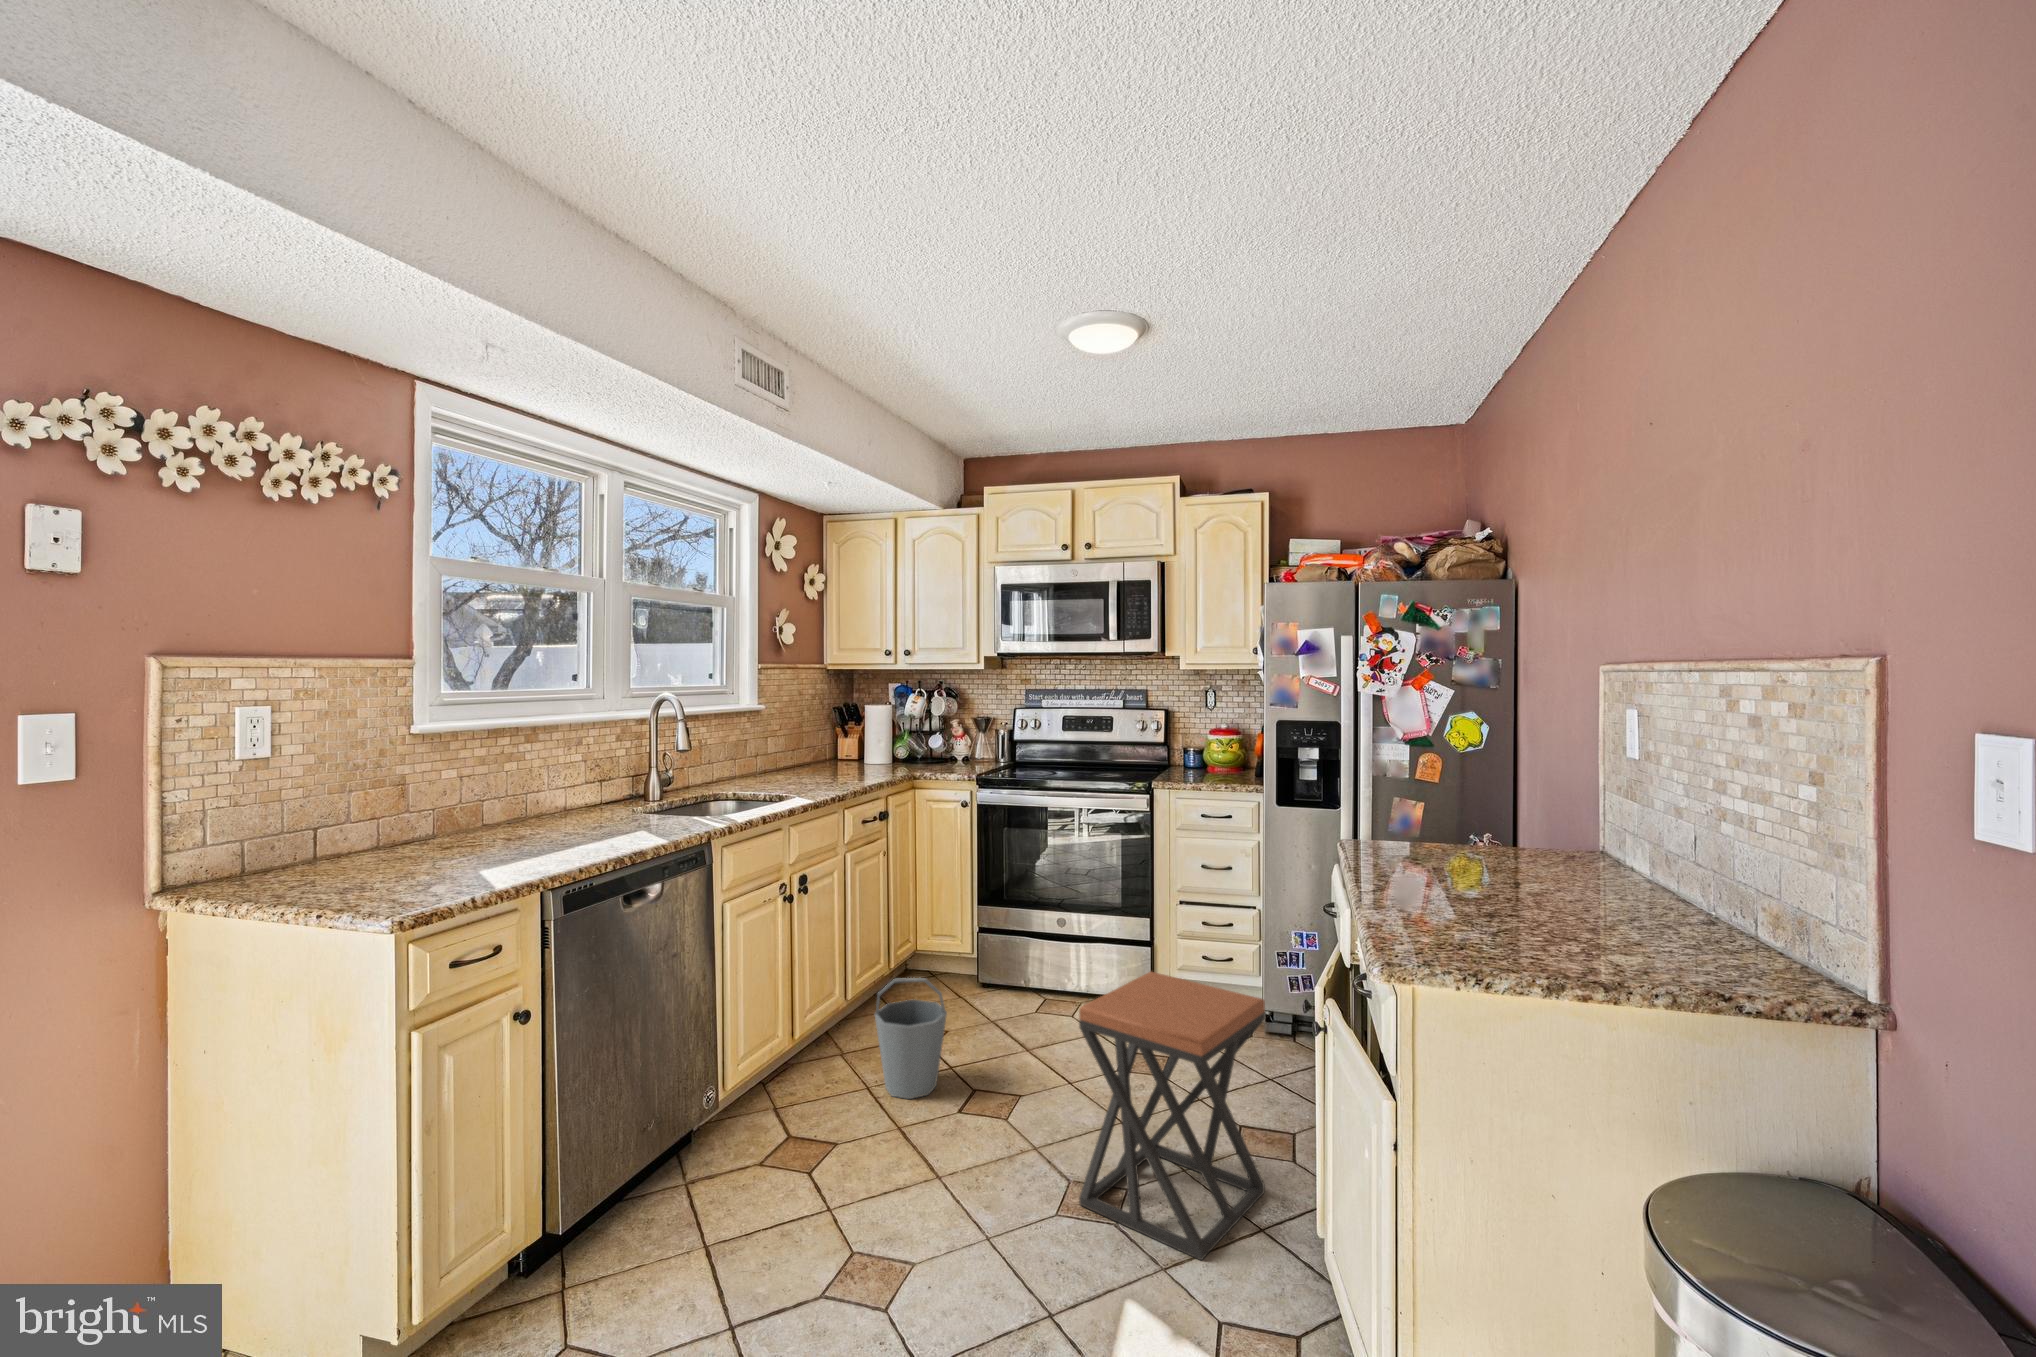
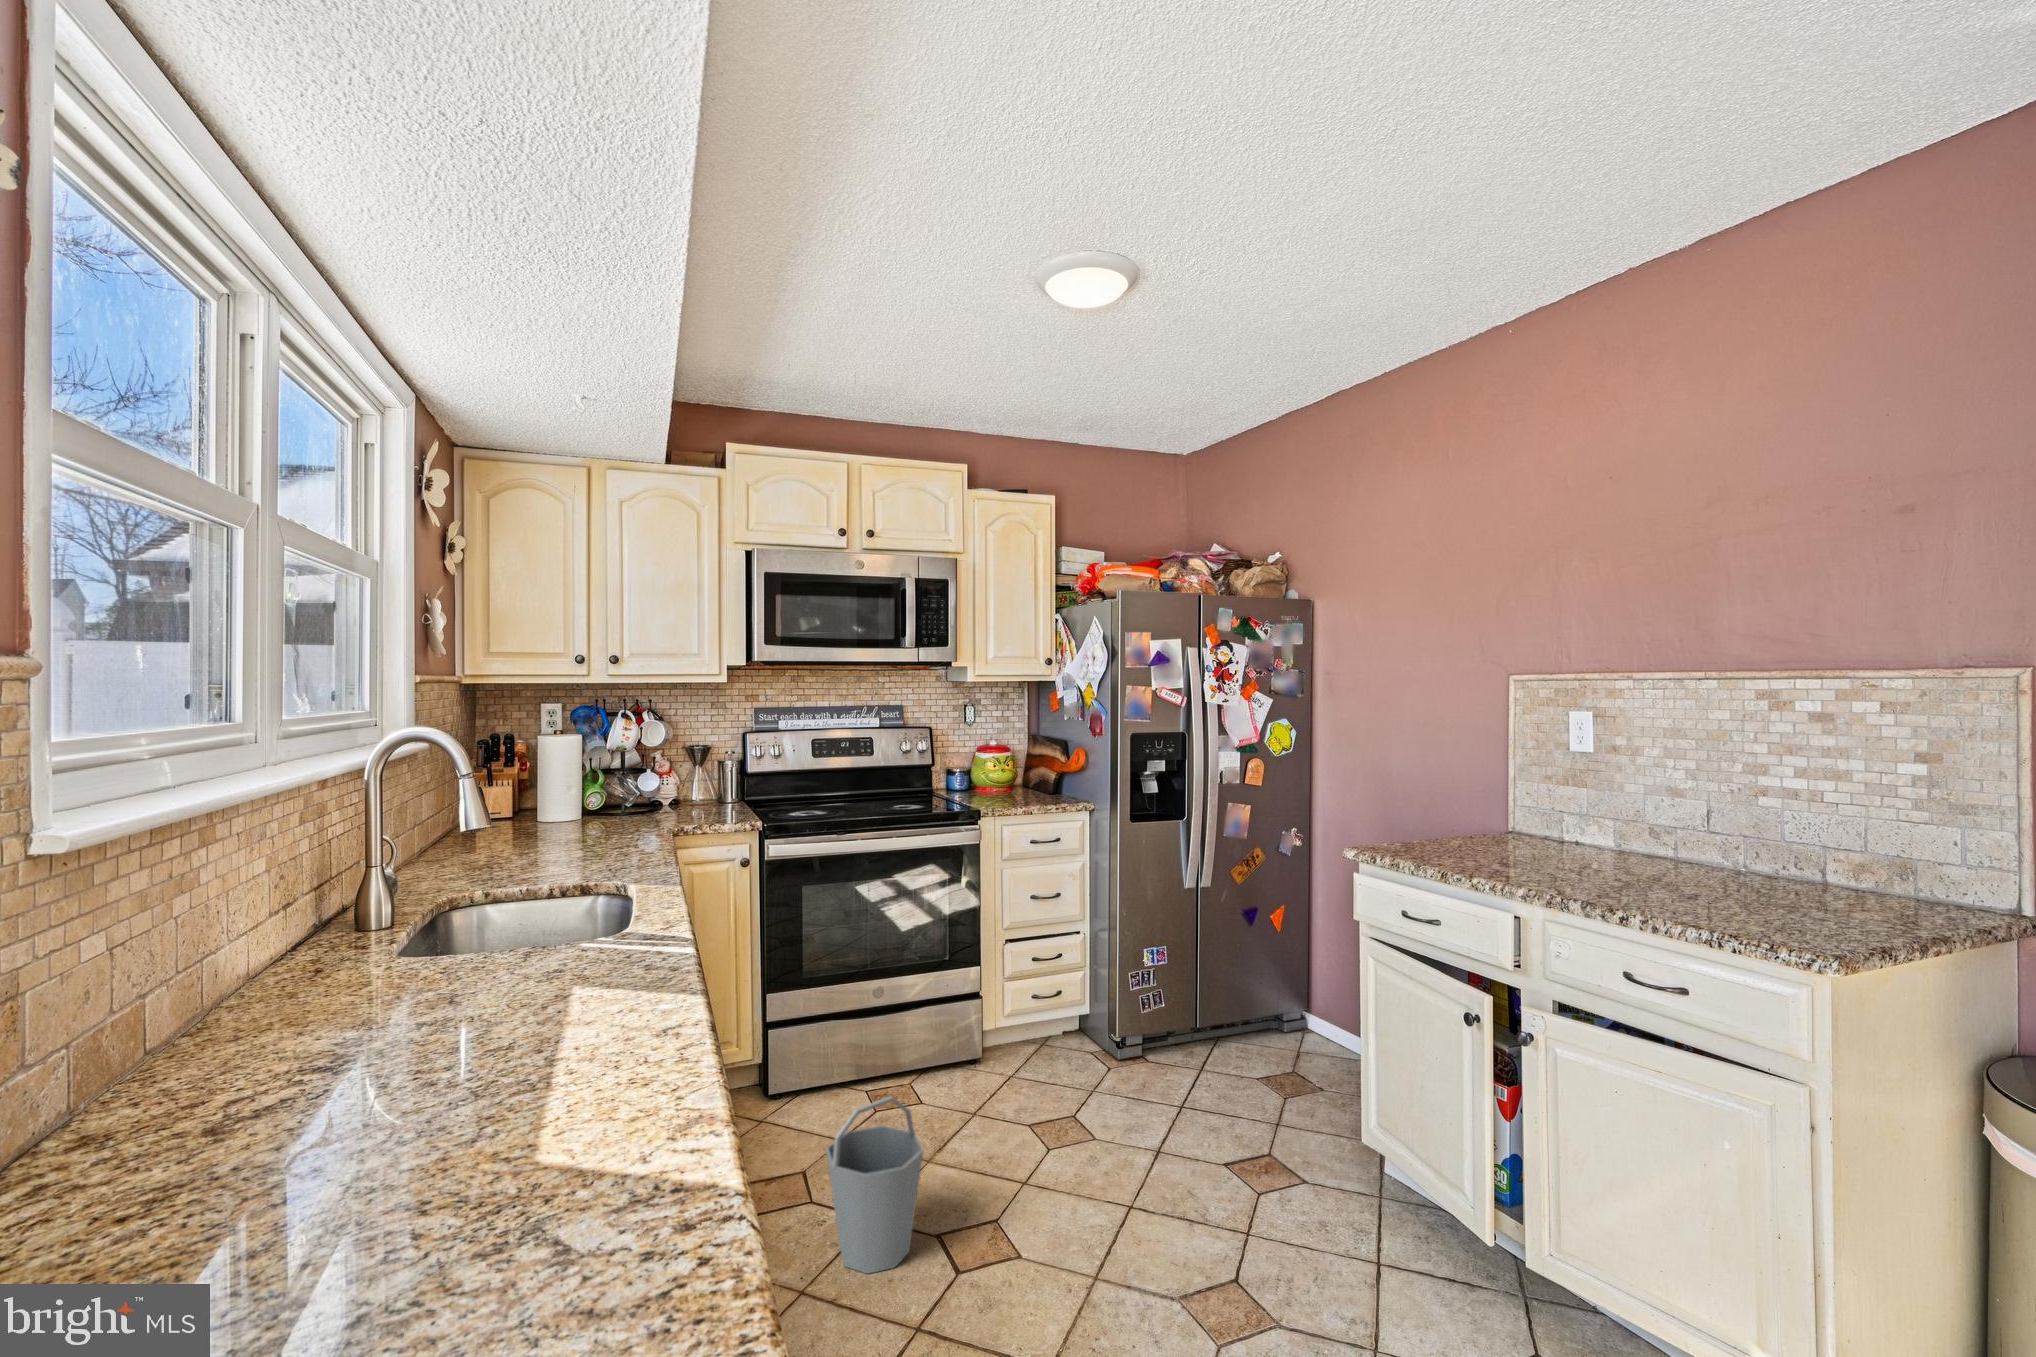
stool: present [1079,972,1265,1260] -> none [1199,1012,1389,1300]

